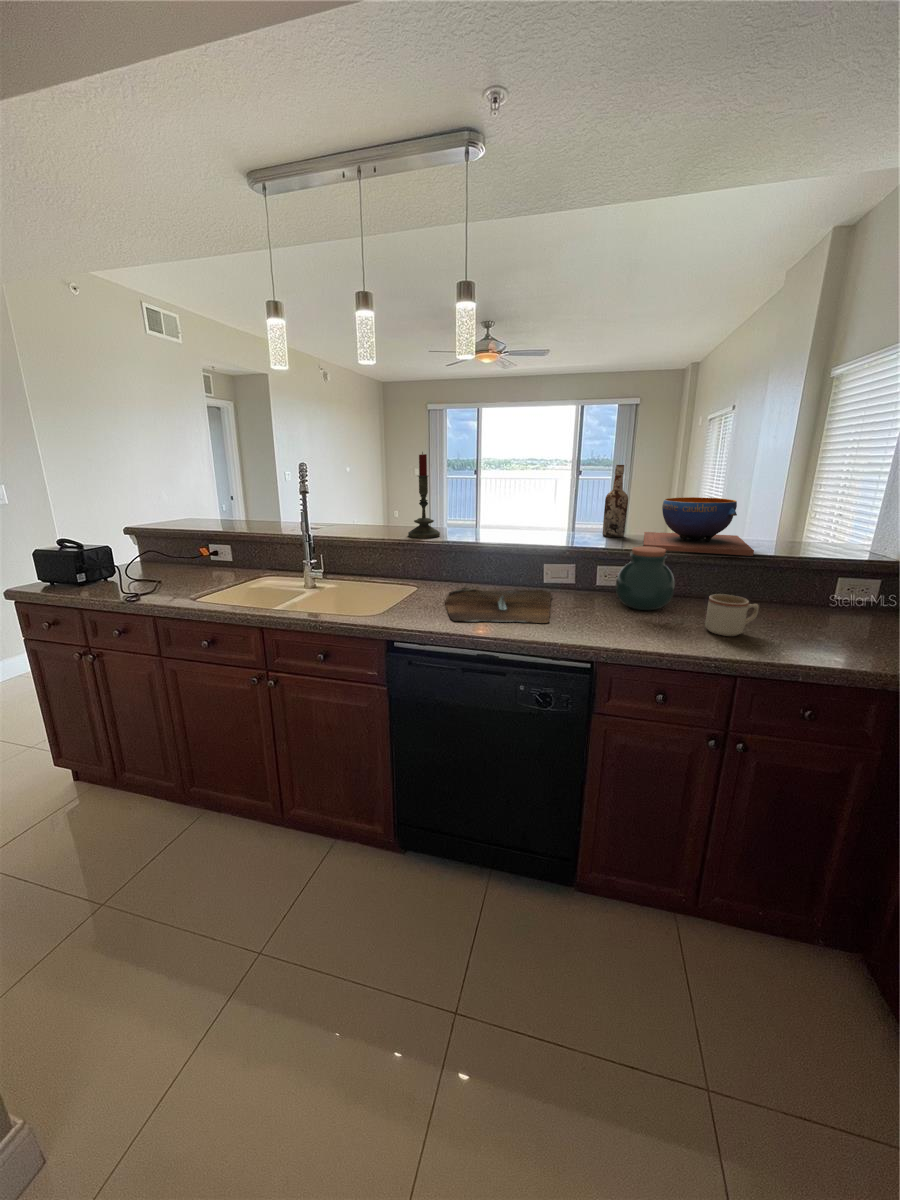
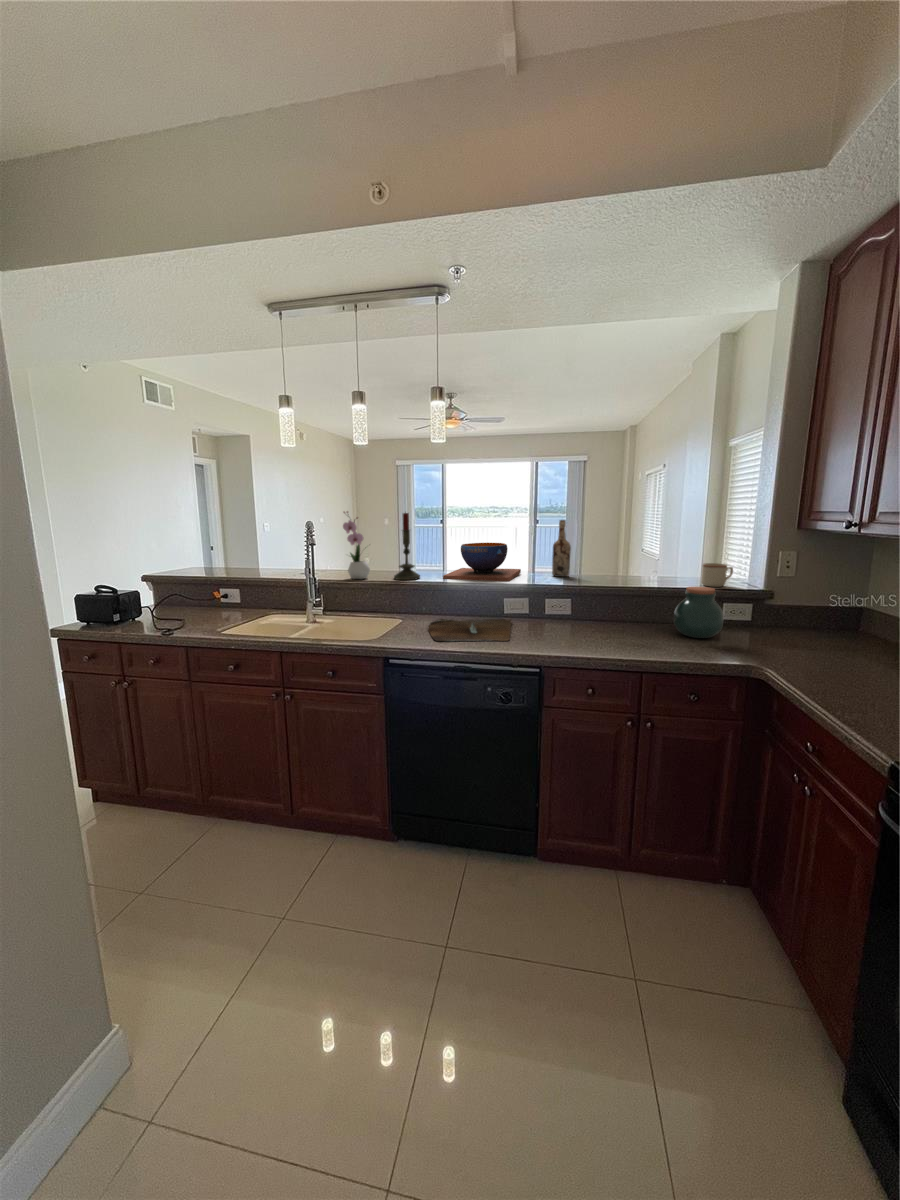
flower arrangement: none [345,451,382,536] -> present [343,511,370,579]
decorative bowl: present [643,497,754,556] -> present [443,543,521,581]
jar: present [616,547,675,610] -> present [674,587,724,638]
mug: present [705,594,759,636] -> present [702,563,733,587]

